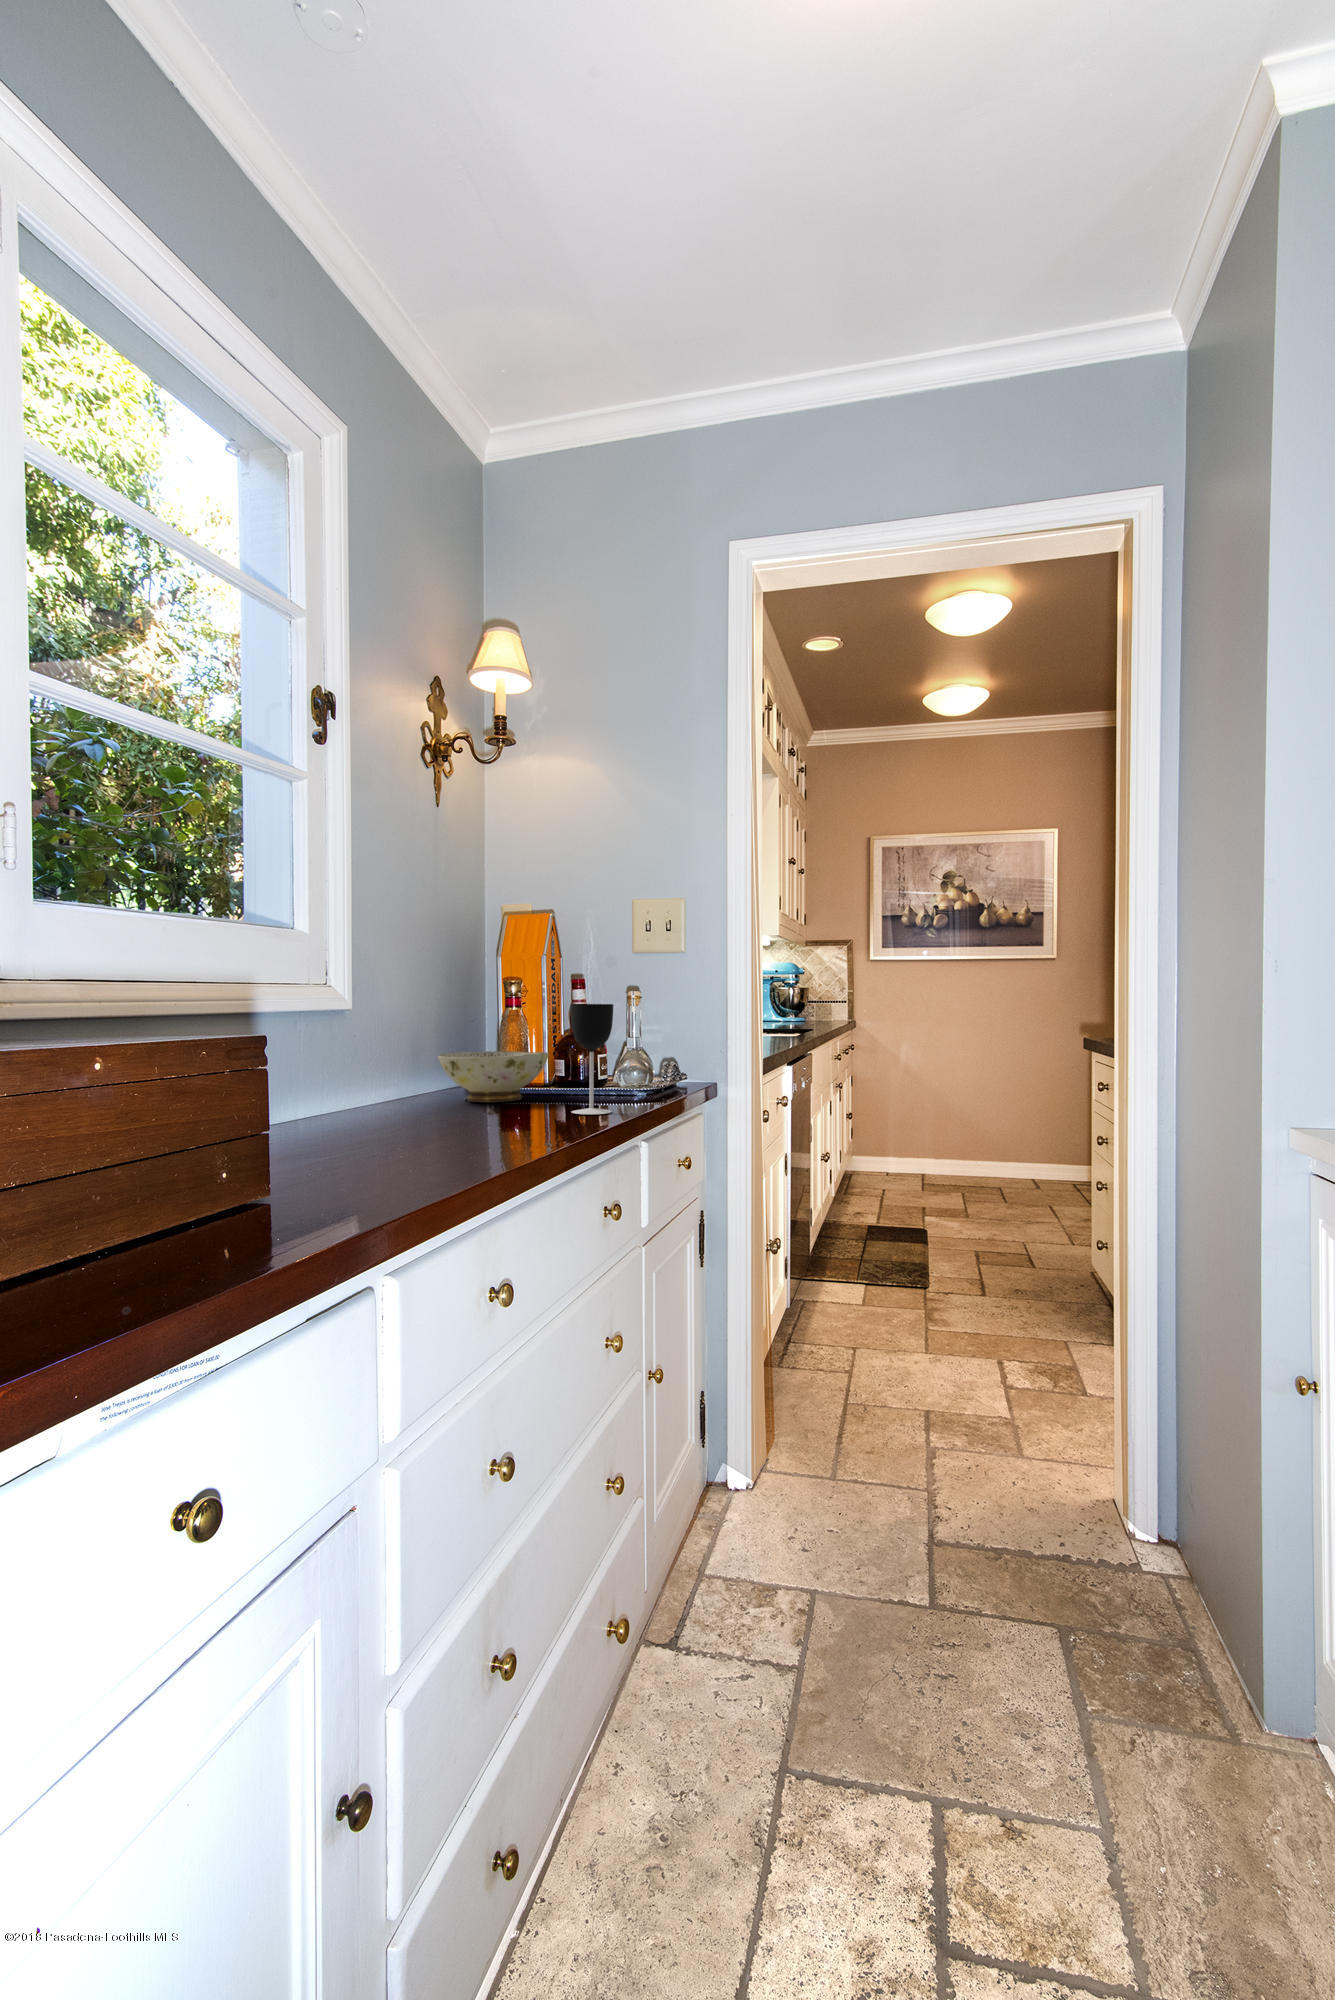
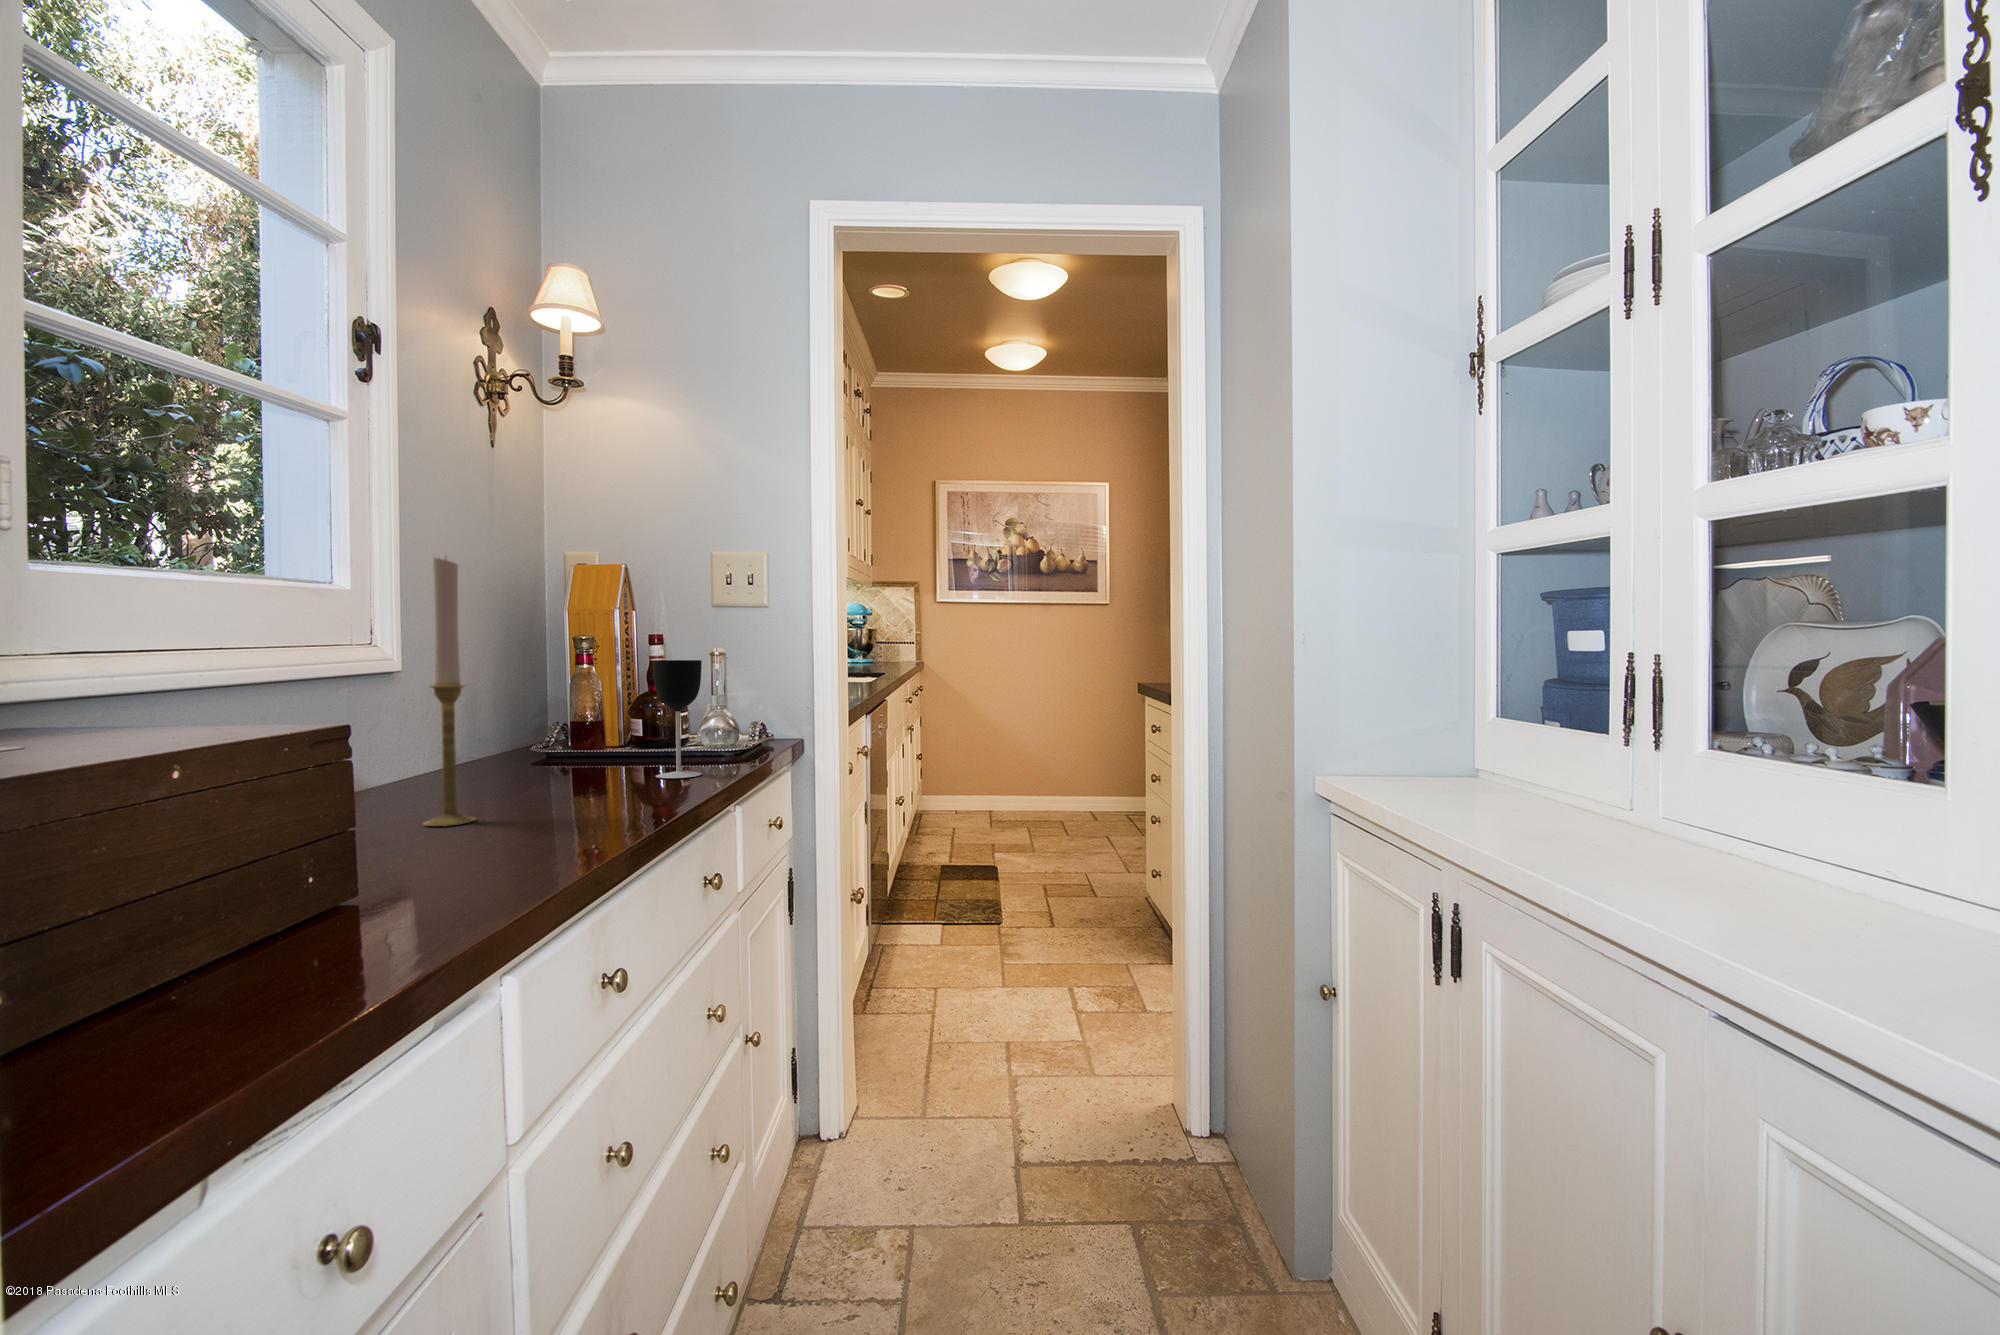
candlestick: none [367,906,410,1143] -> present [424,557,475,826]
ceramic bowl: present [438,1051,549,1102] -> none [484,711,621,770]

